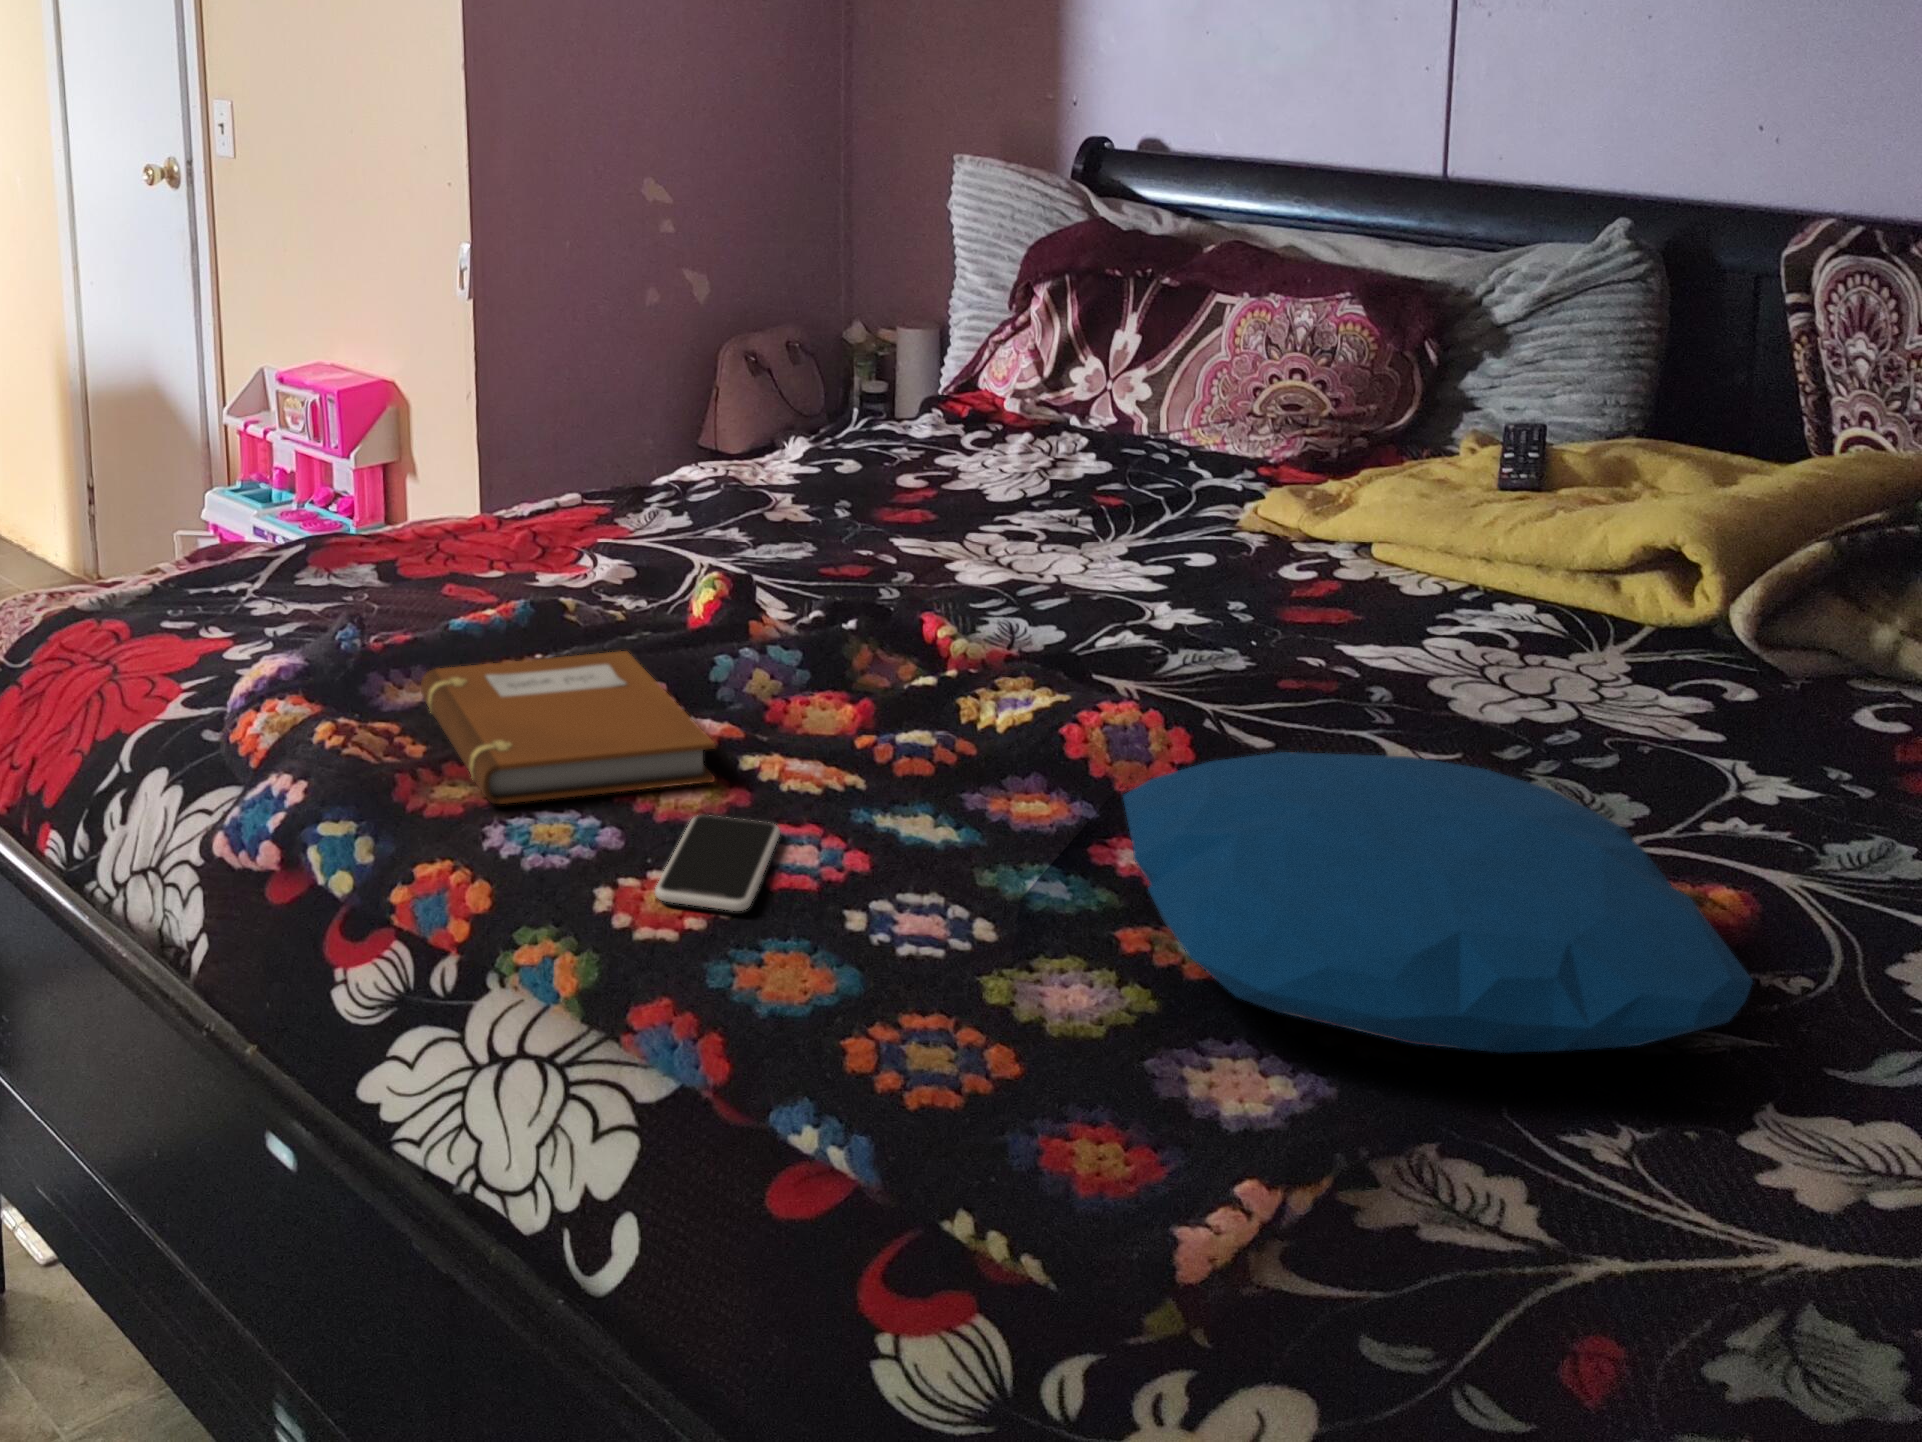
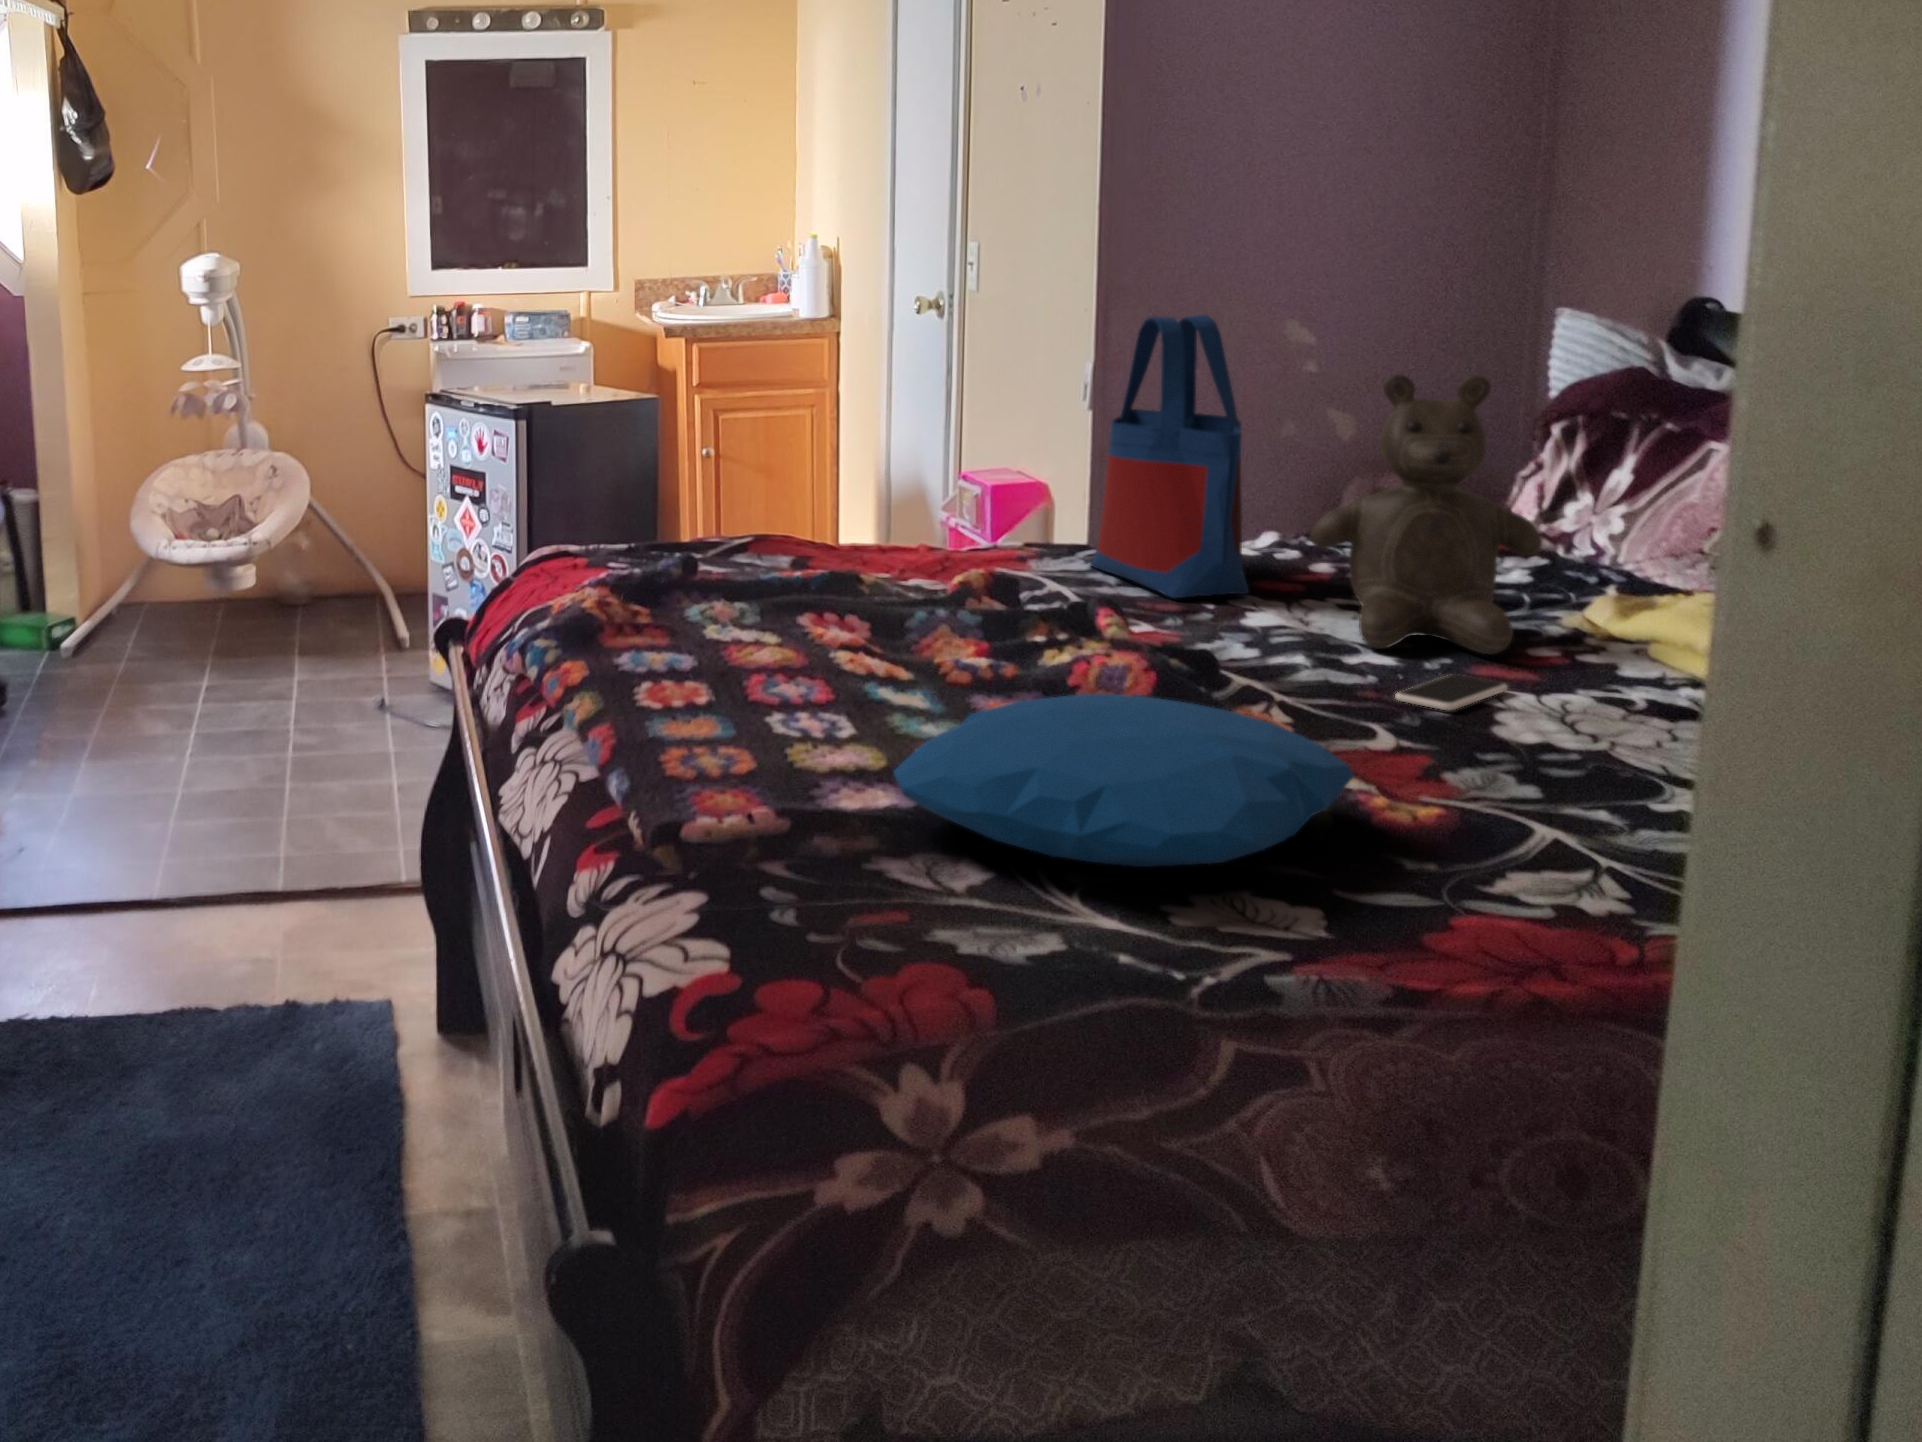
tote bag: none [685,203,901,545] -> present [1091,315,1249,599]
teddy bear: none [1005,260,1256,583] -> present [1310,374,1542,654]
notebook: present [421,651,715,804] -> none [622,596,820,676]
smartphone: present [655,815,780,911] -> present [1395,674,1507,710]

